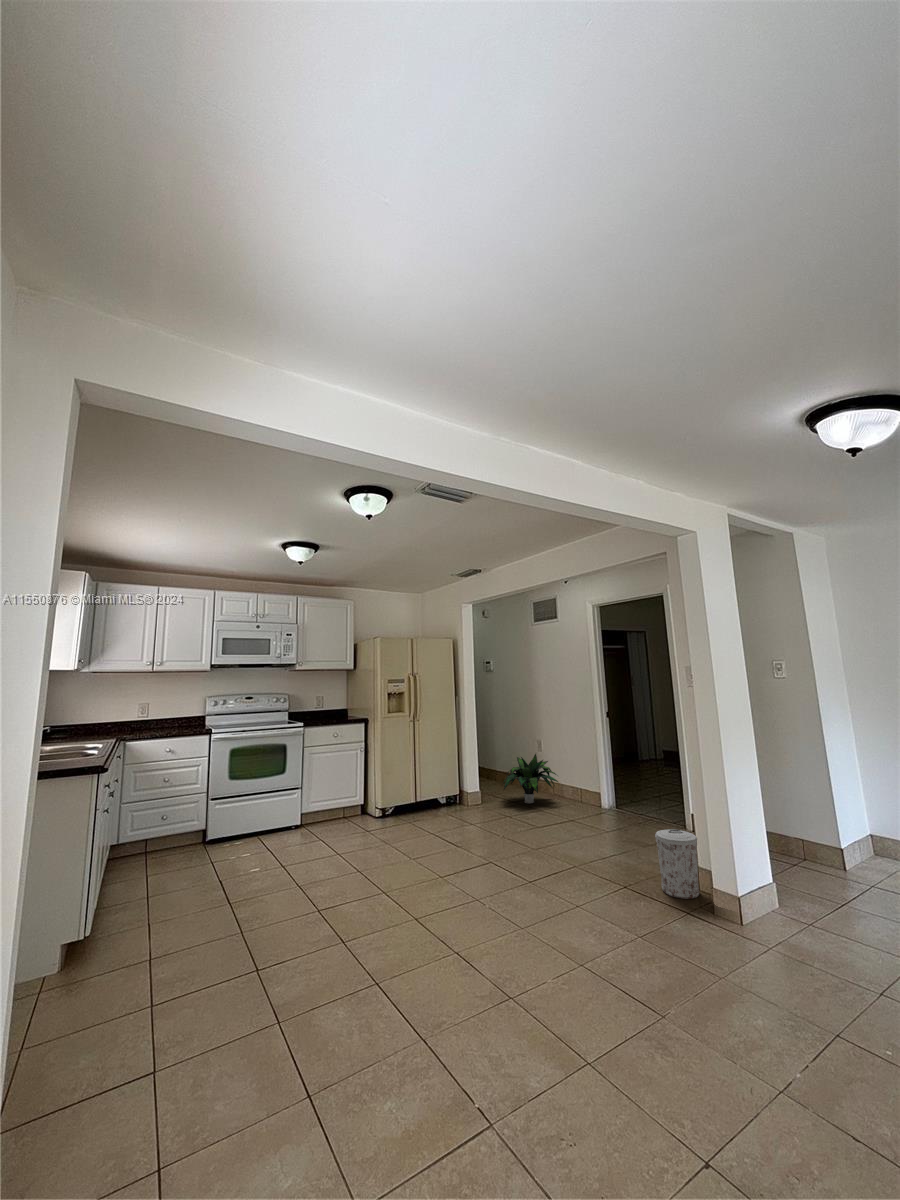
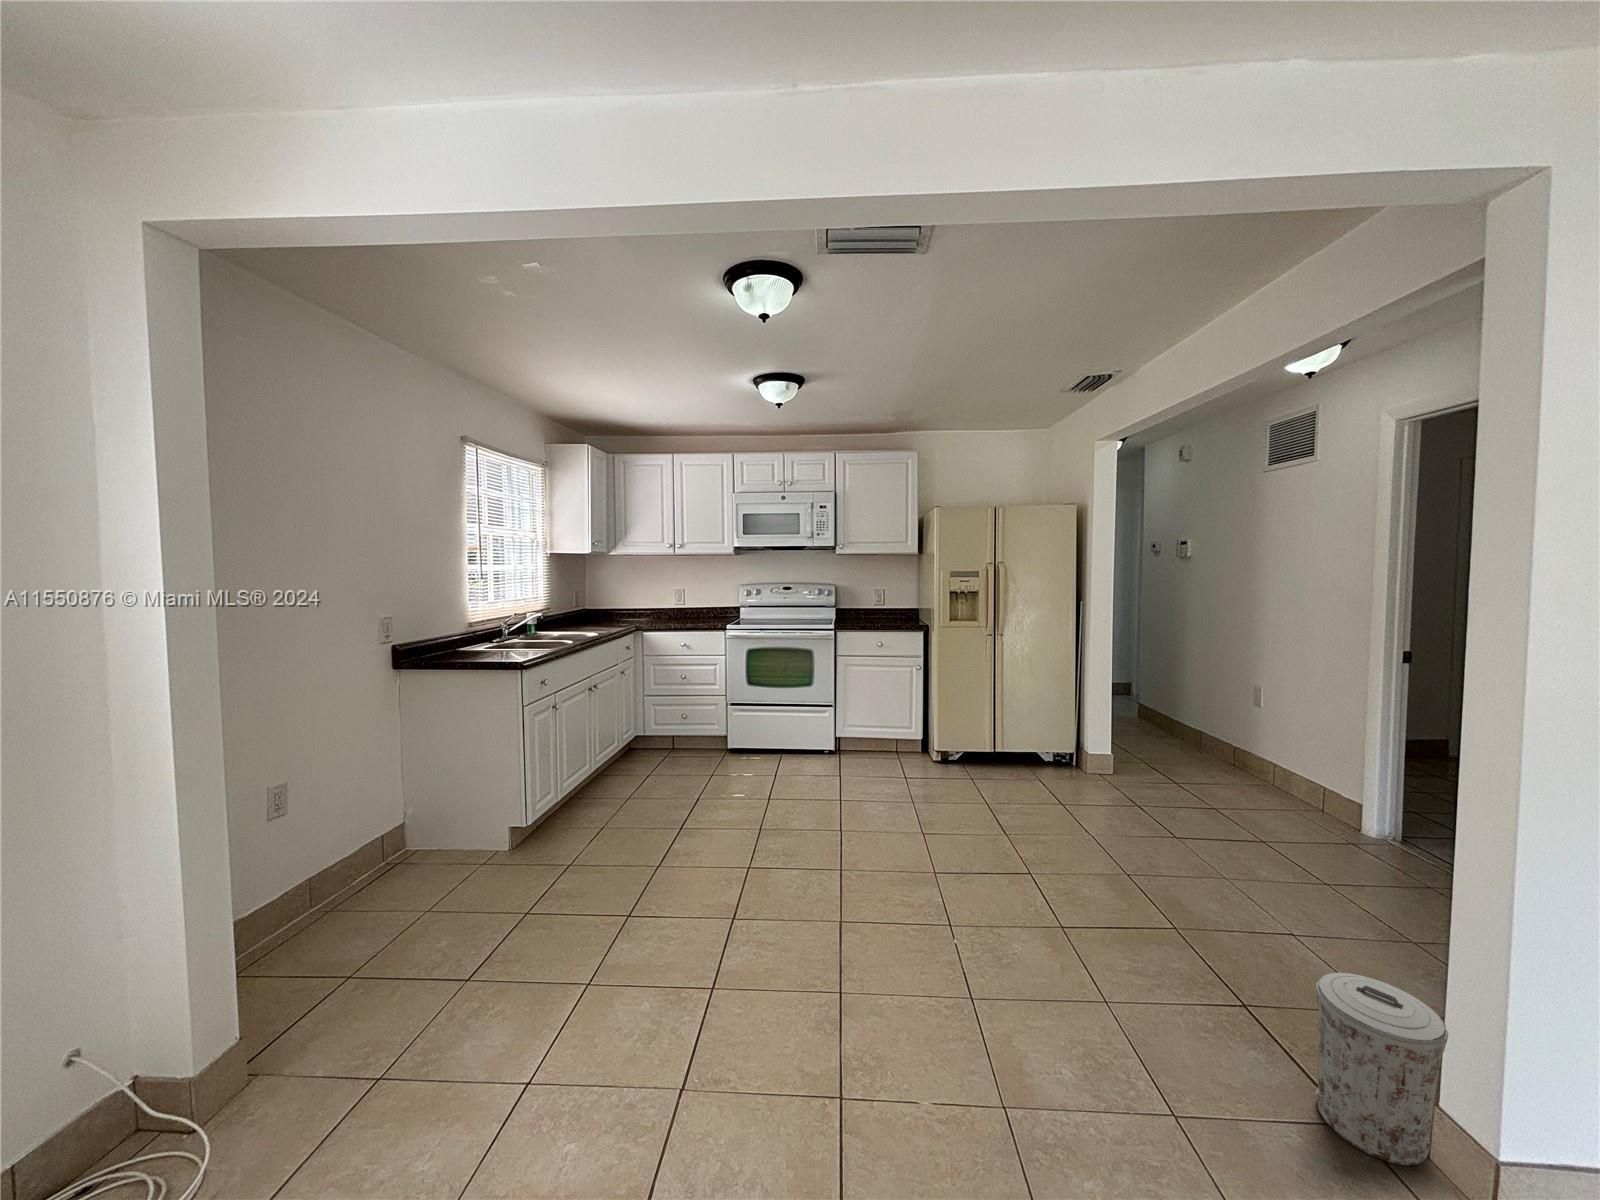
potted plant: present [503,754,558,804] -> none [1147,712,1276,797]

